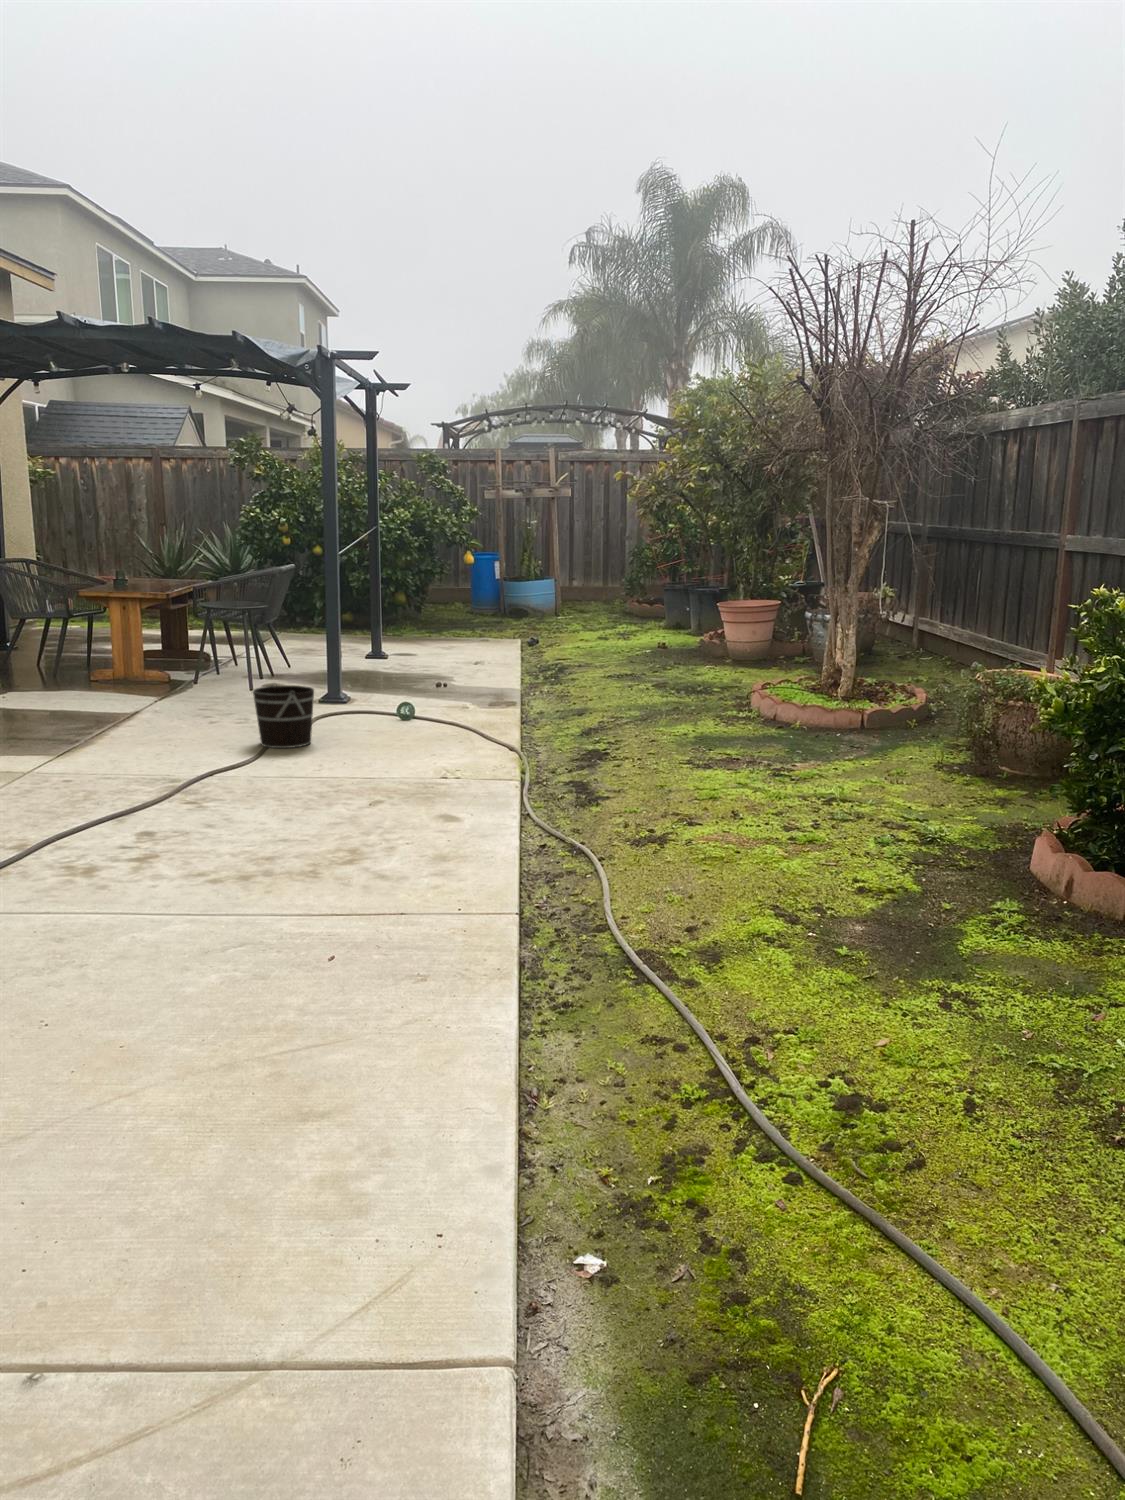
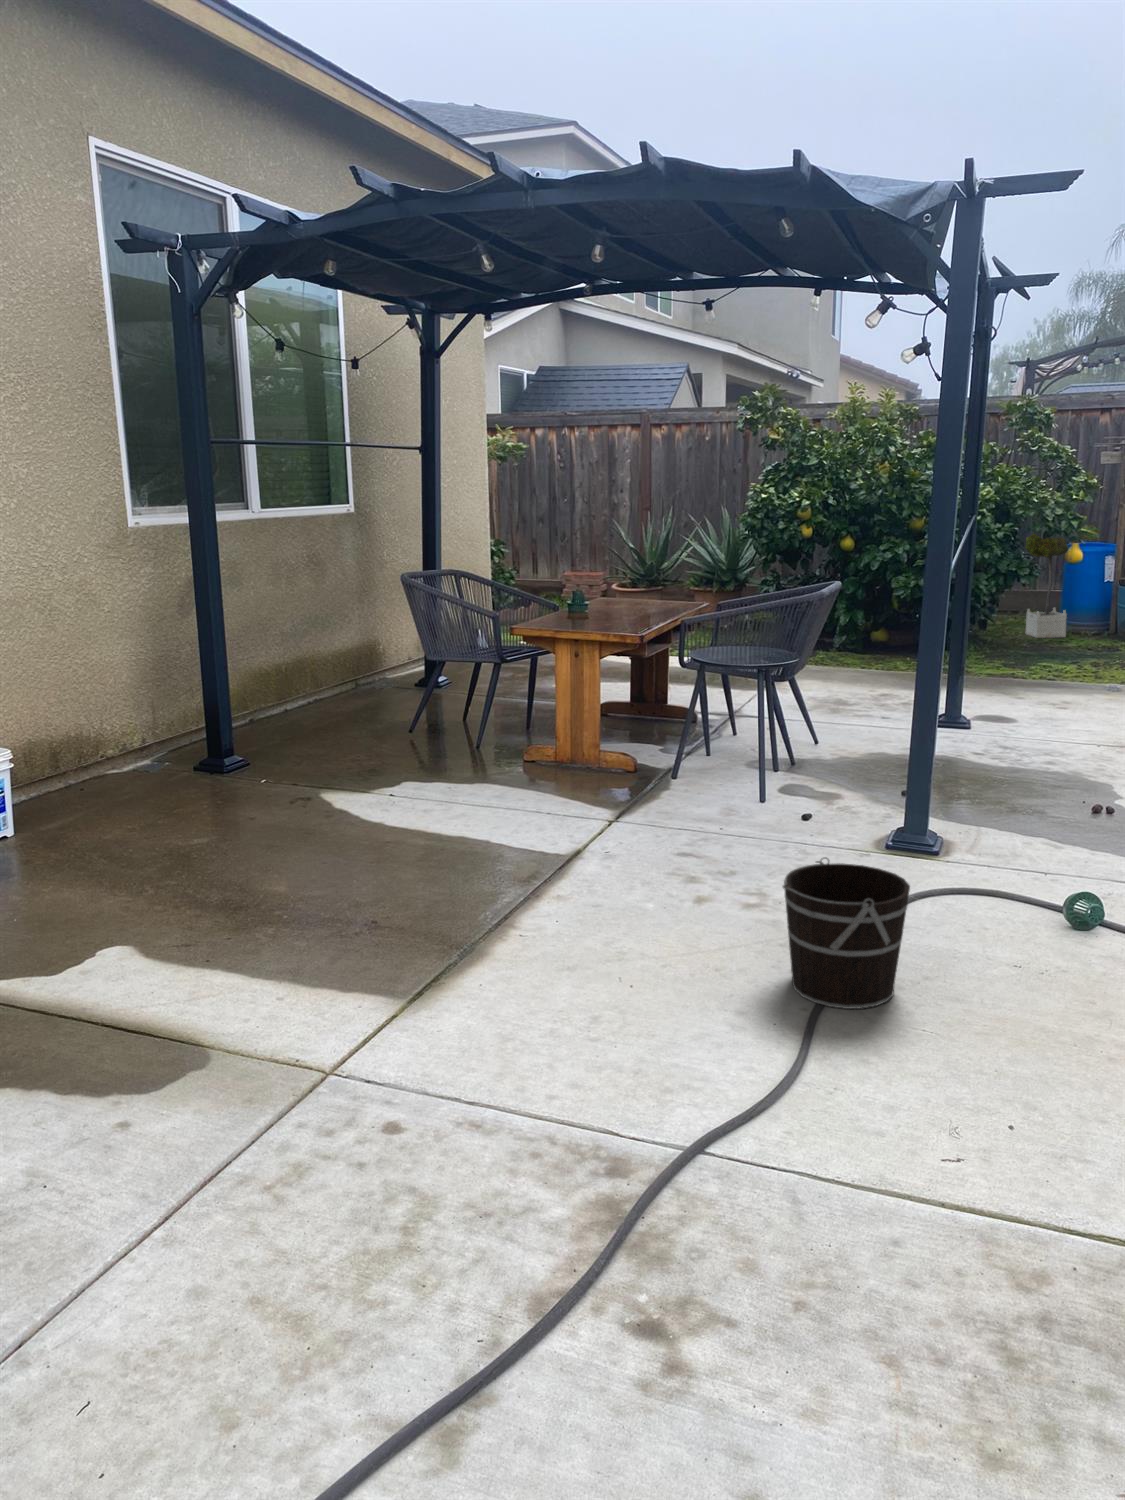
potted tree: none [443,542,475,619] -> present [1026,534,1069,638]

